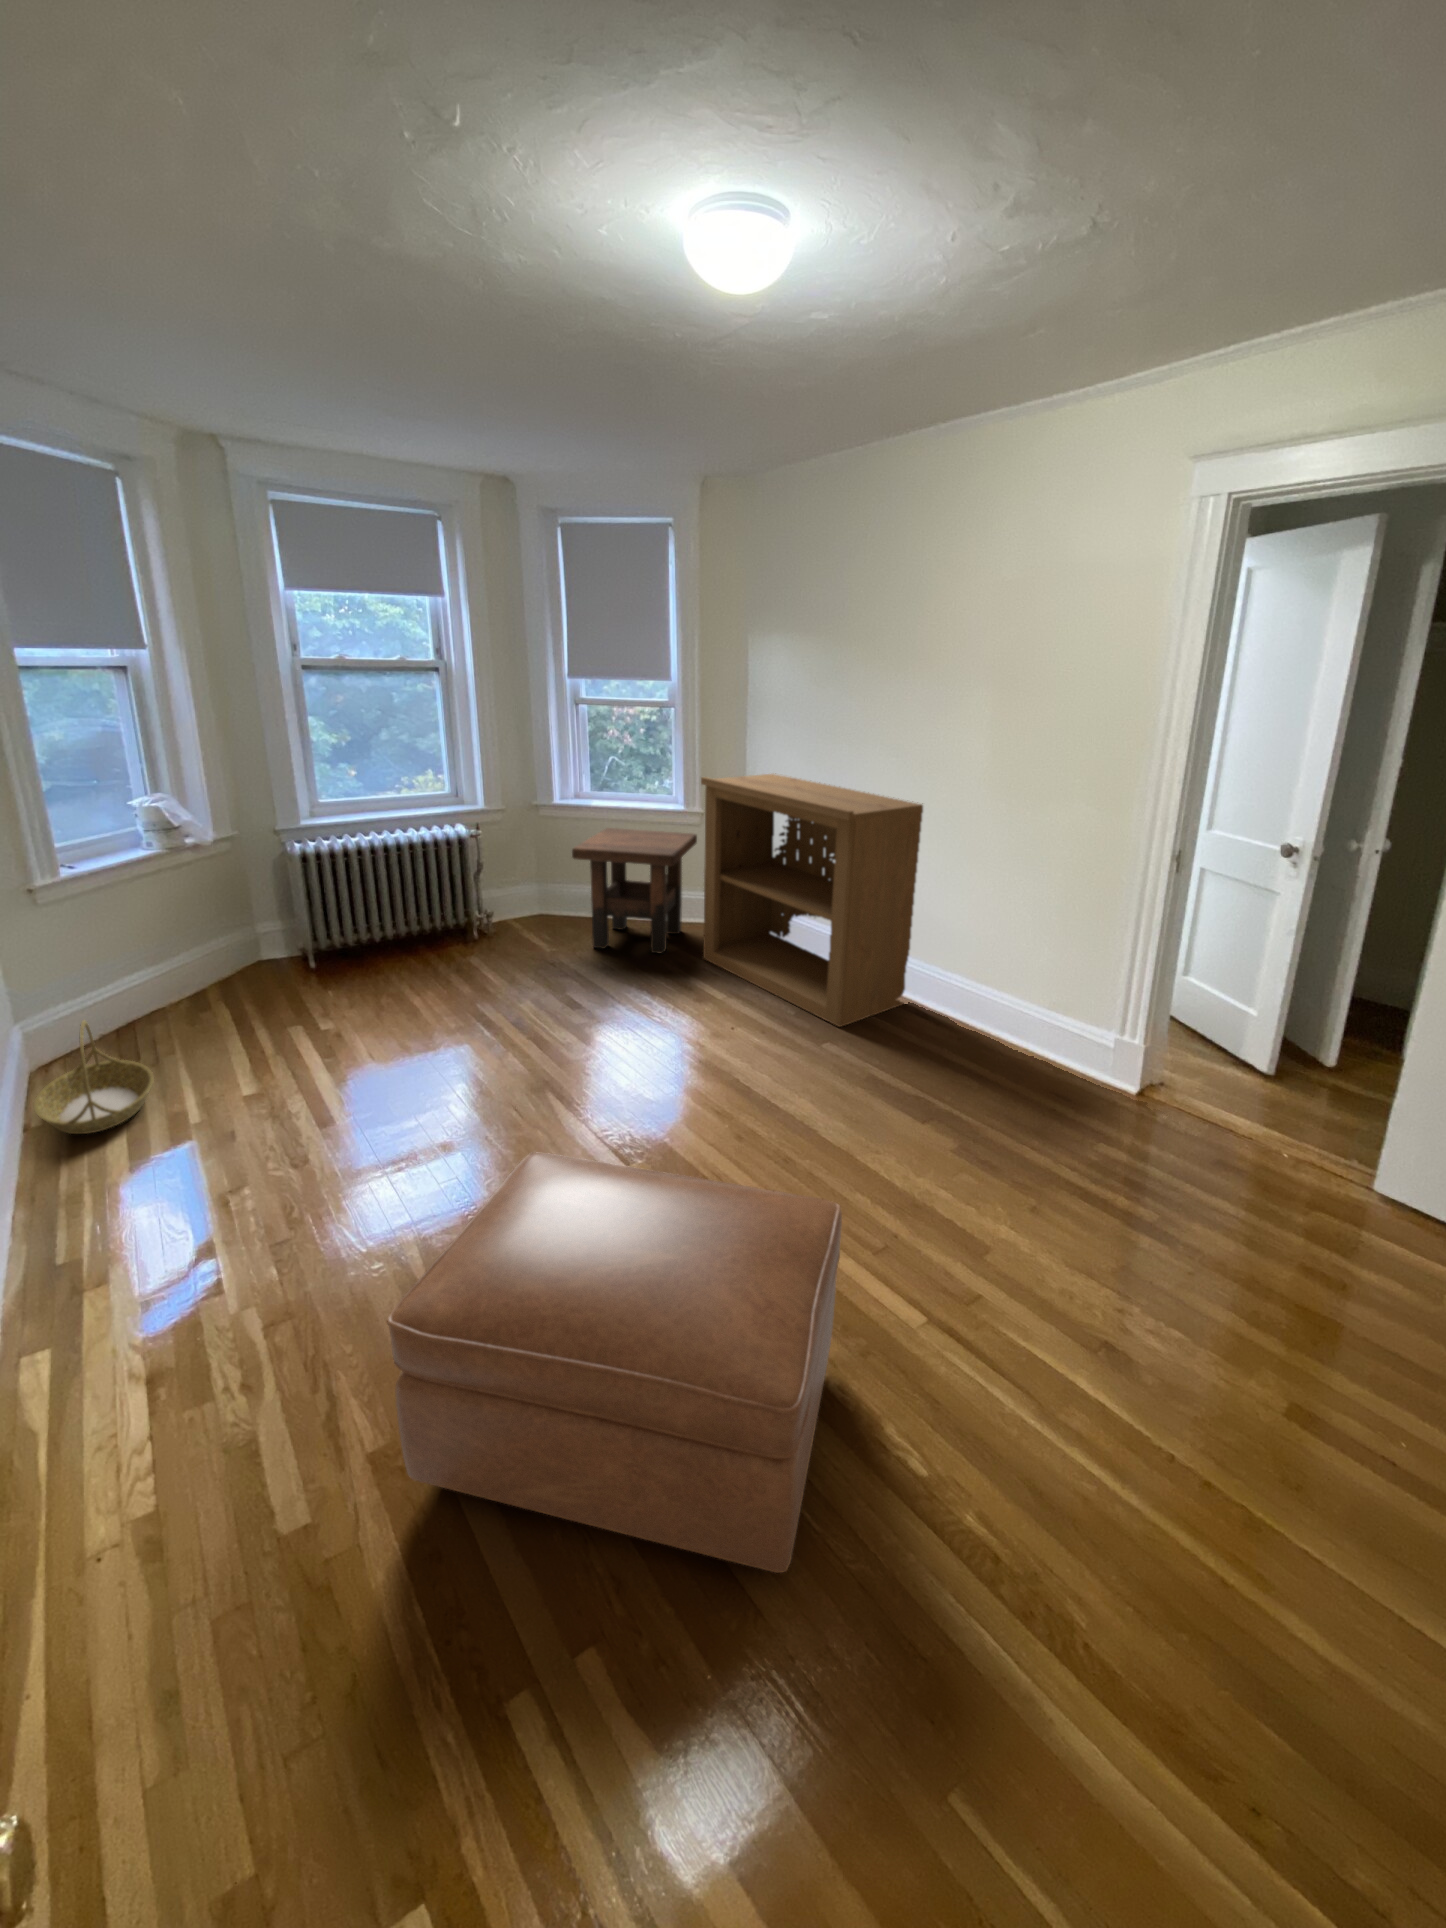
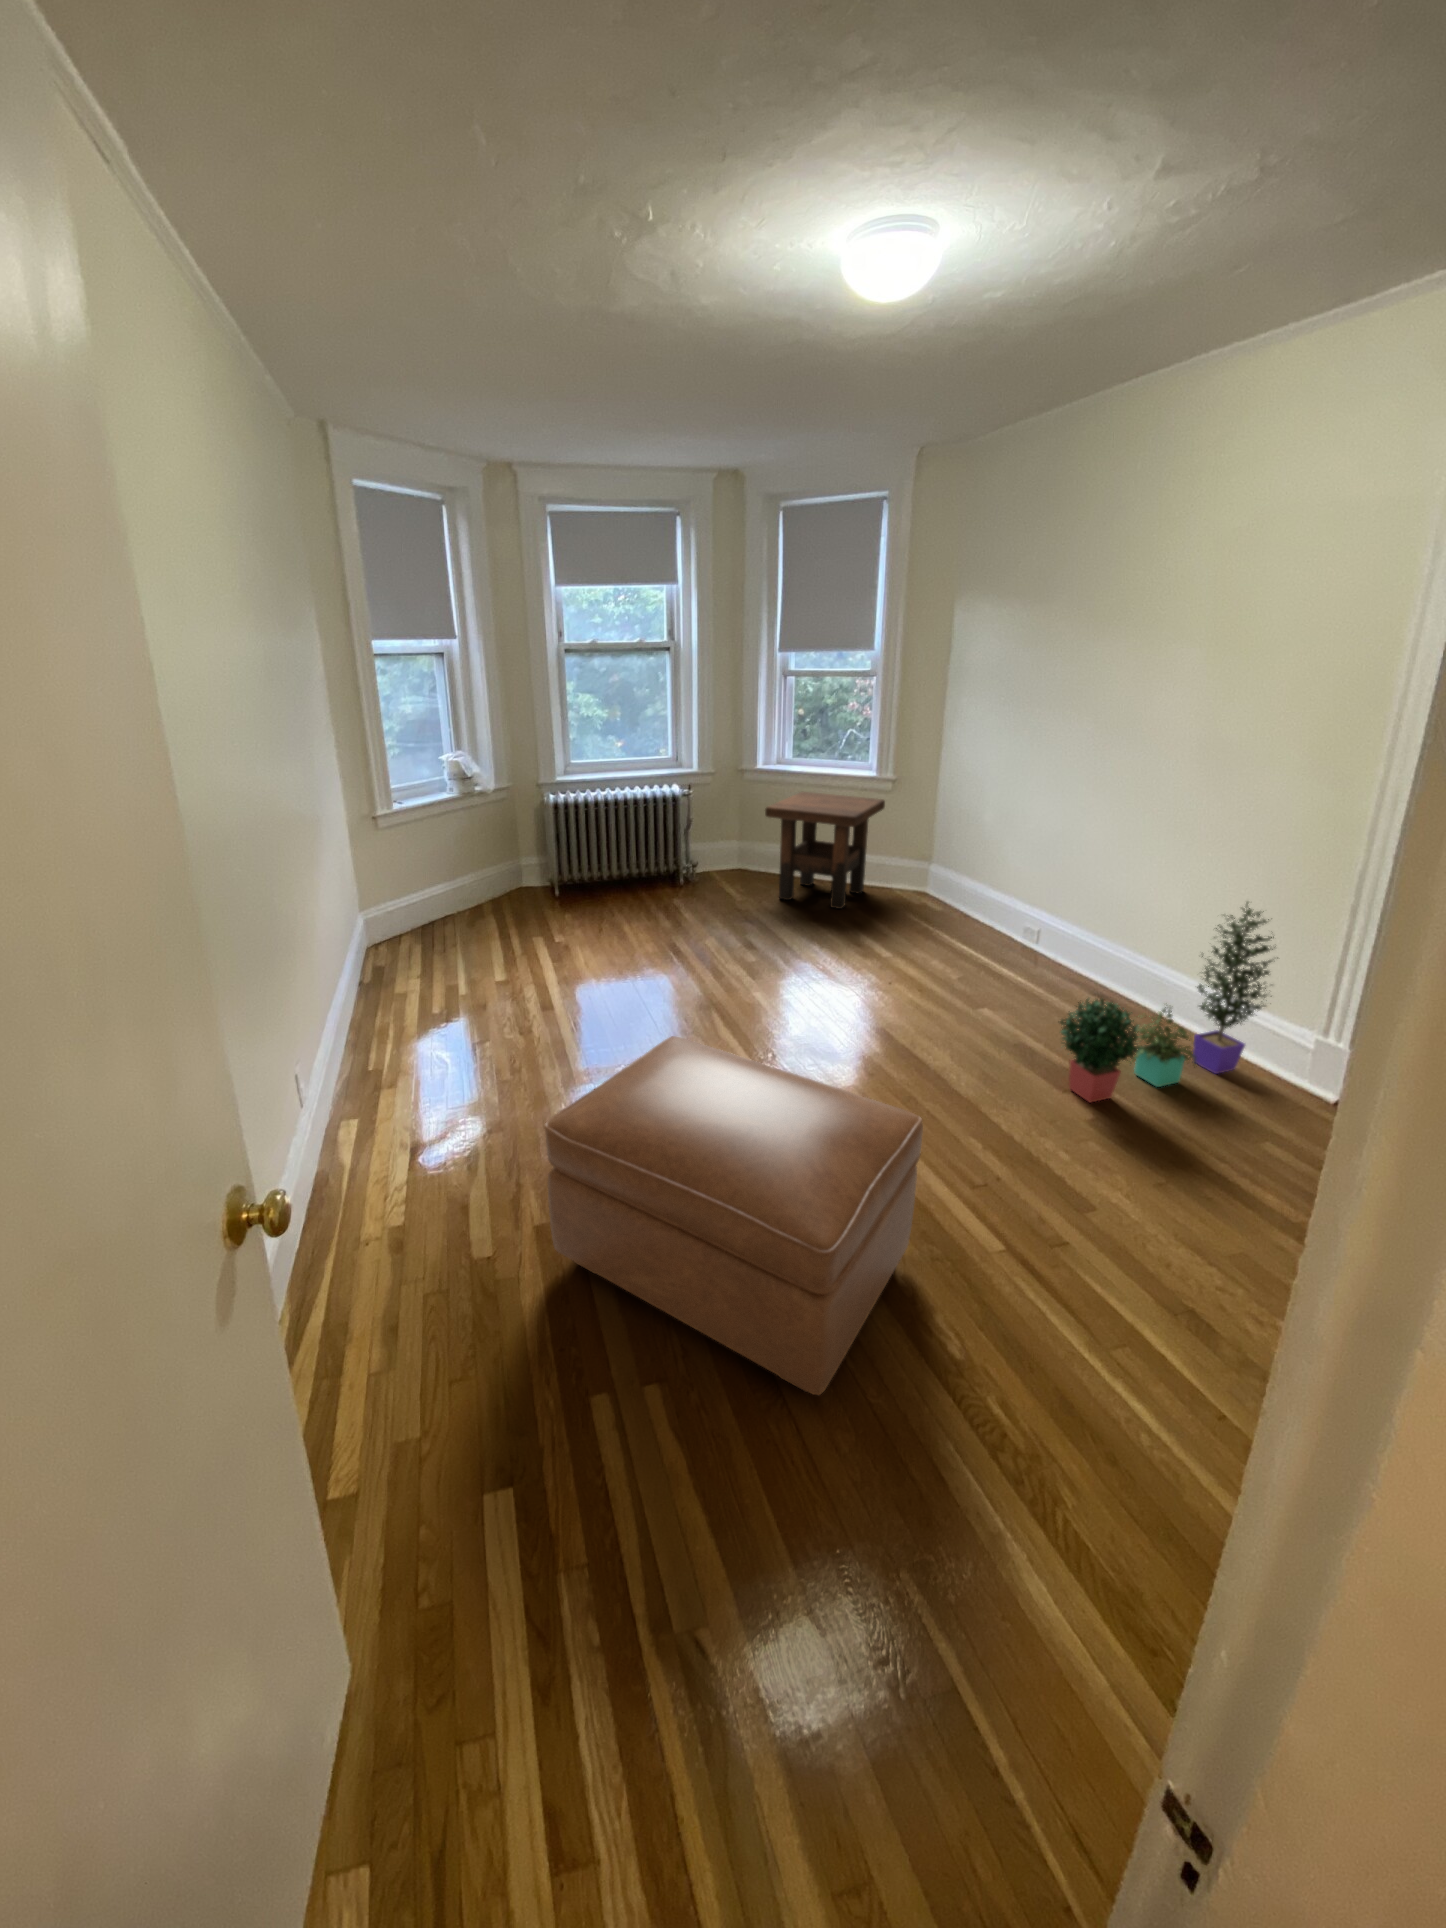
bookshelf: present [701,773,923,1027] -> none [879,741,1118,991]
potted plant: none [914,923,1083,1135] -> present [1060,902,1275,1102]
basket: present [34,1020,154,1134] -> none [368,911,440,990]

